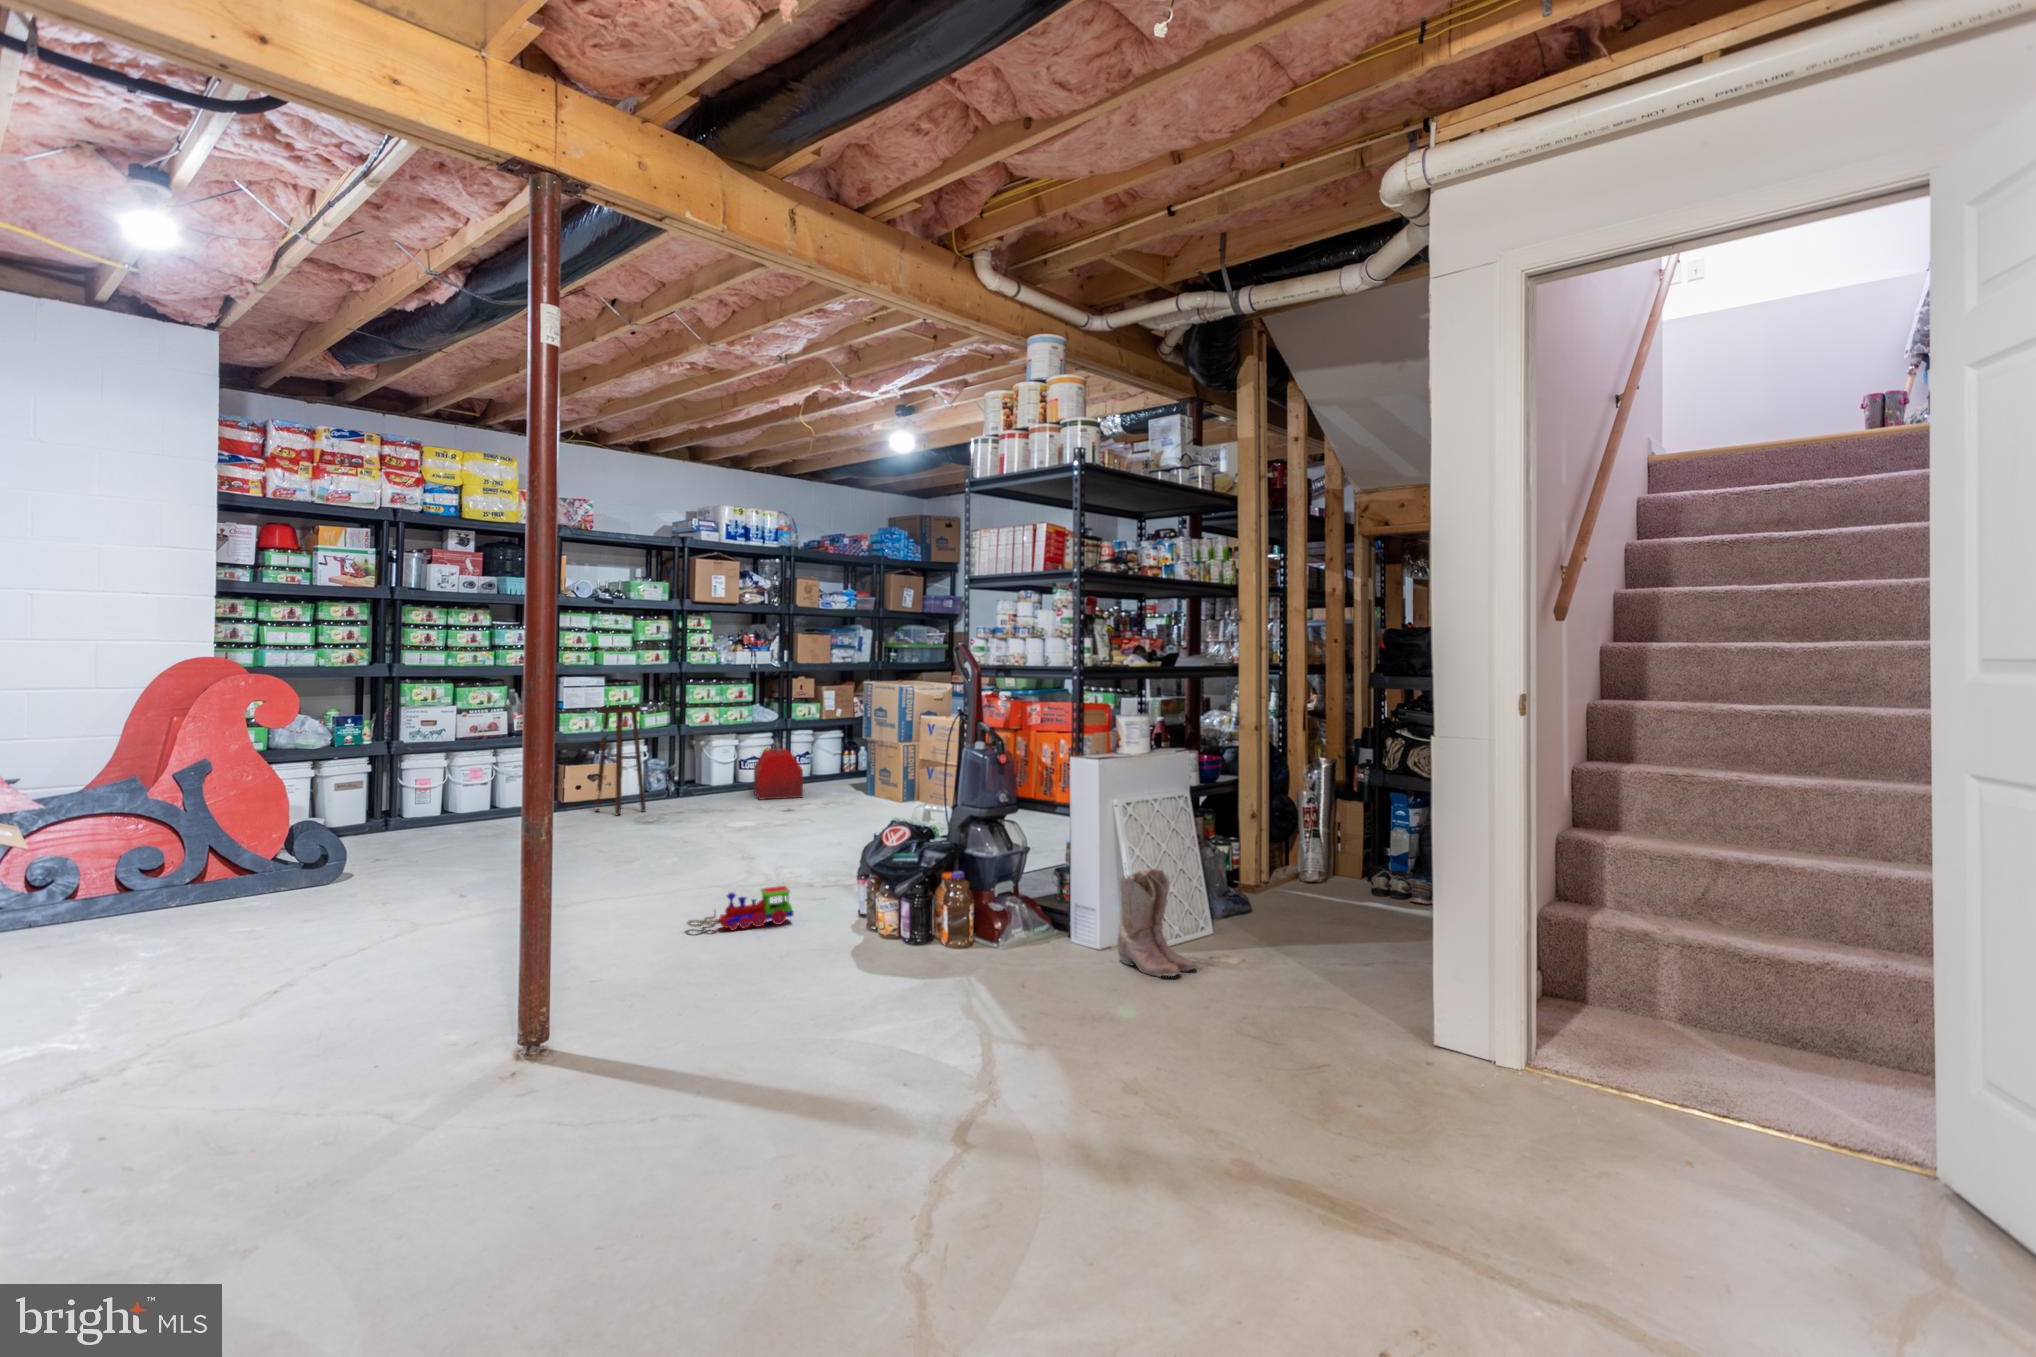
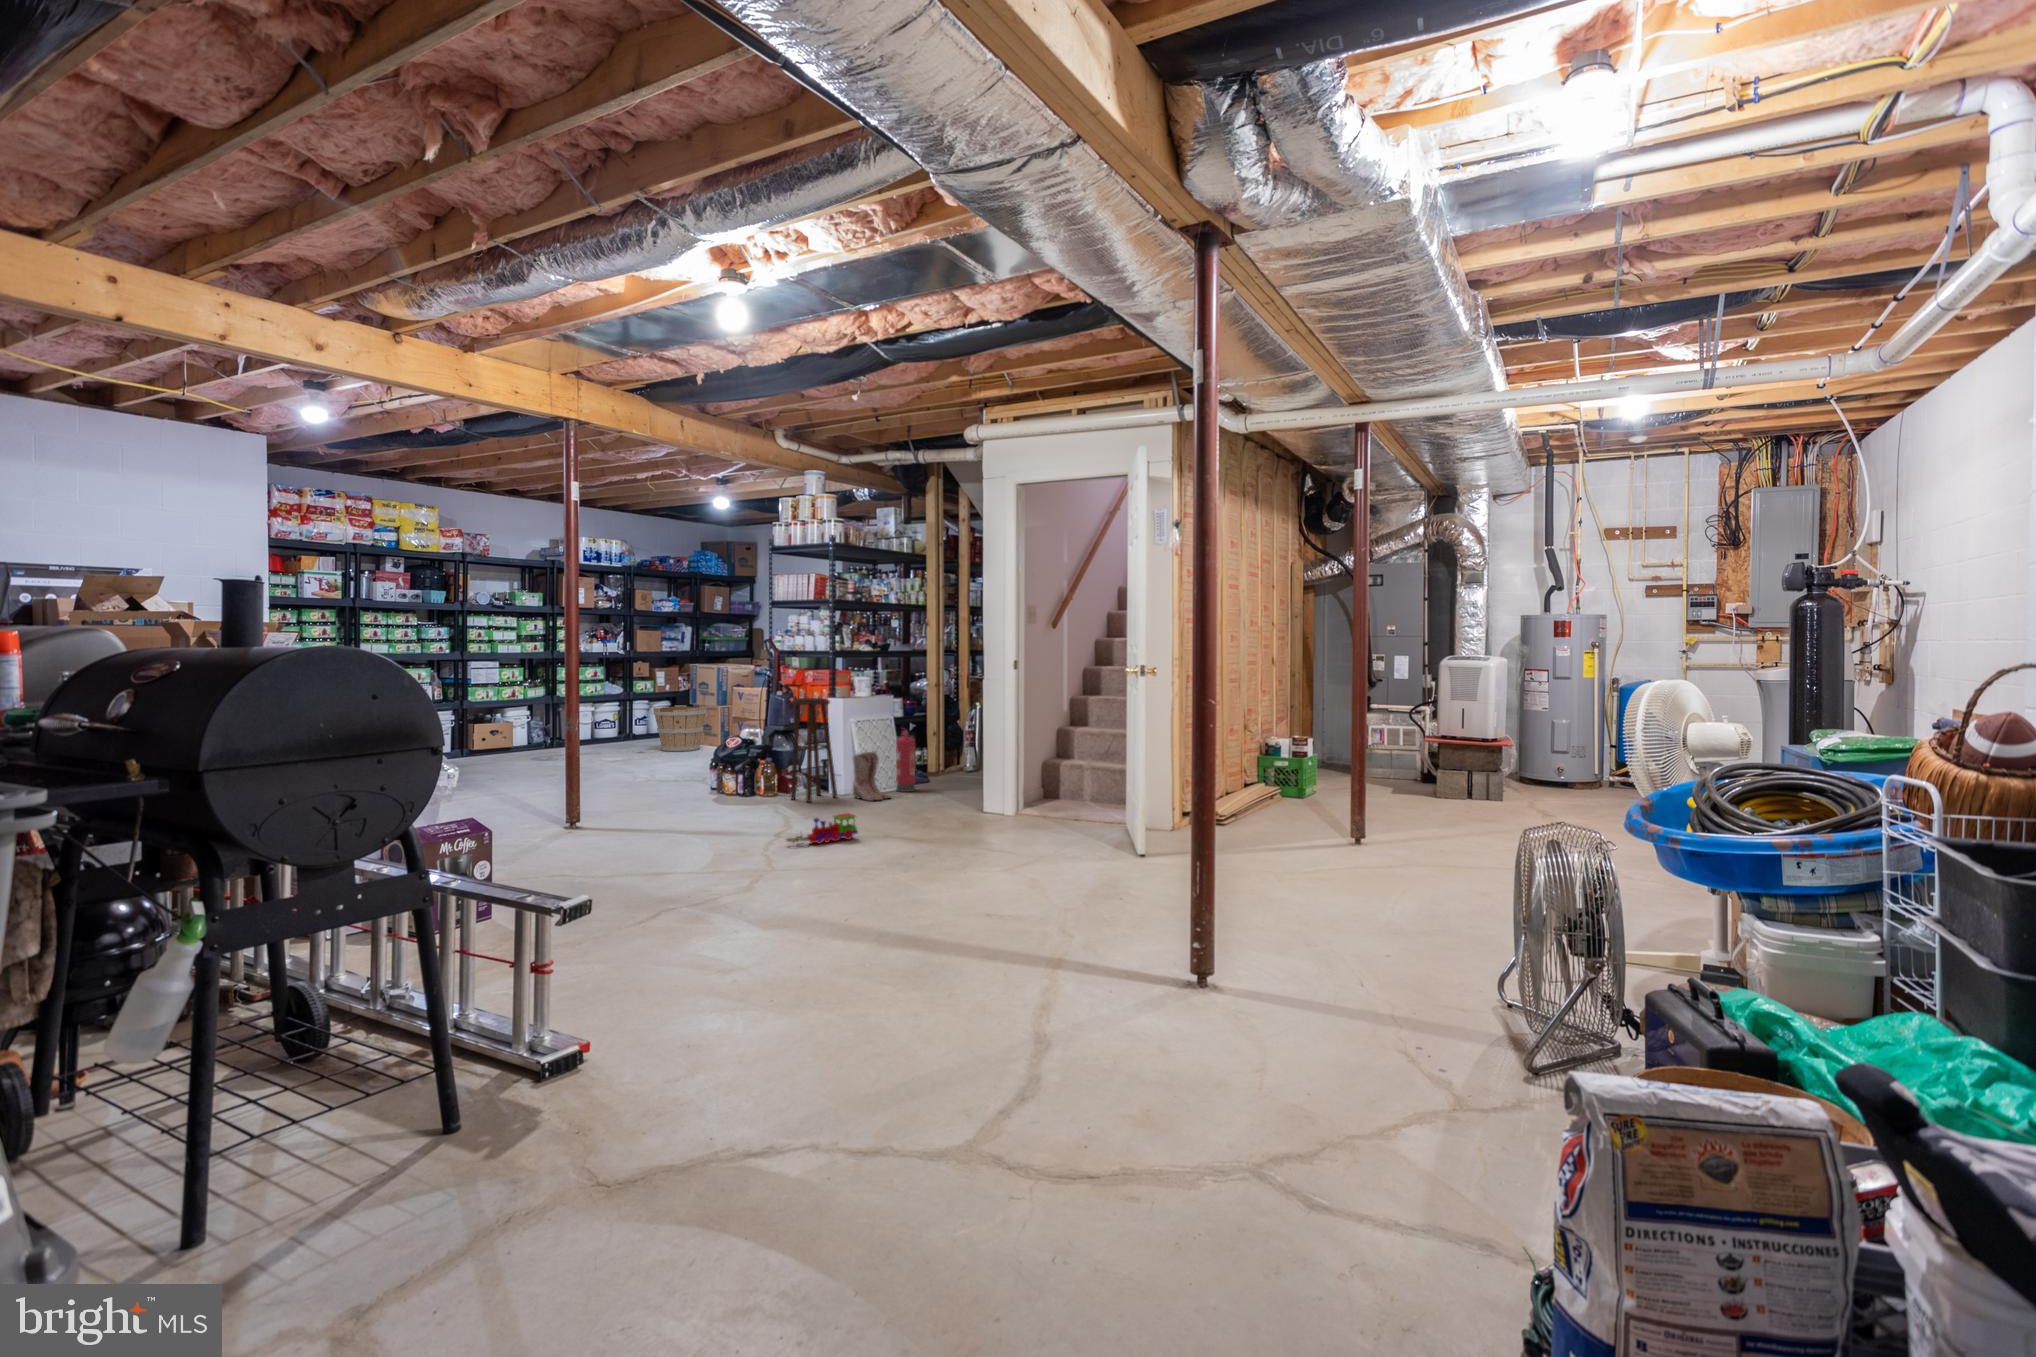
stool: present [595,705,646,815] -> present [791,698,837,802]
toolbox: present [753,742,803,800] -> none [604,707,645,748]
wooden bucket: none [809,742,884,811] -> present [653,705,706,752]
fire extinguisher: none [1198,820,1236,946] -> present [896,729,915,792]
toy train: present [687,886,793,930] -> present [787,813,858,844]

